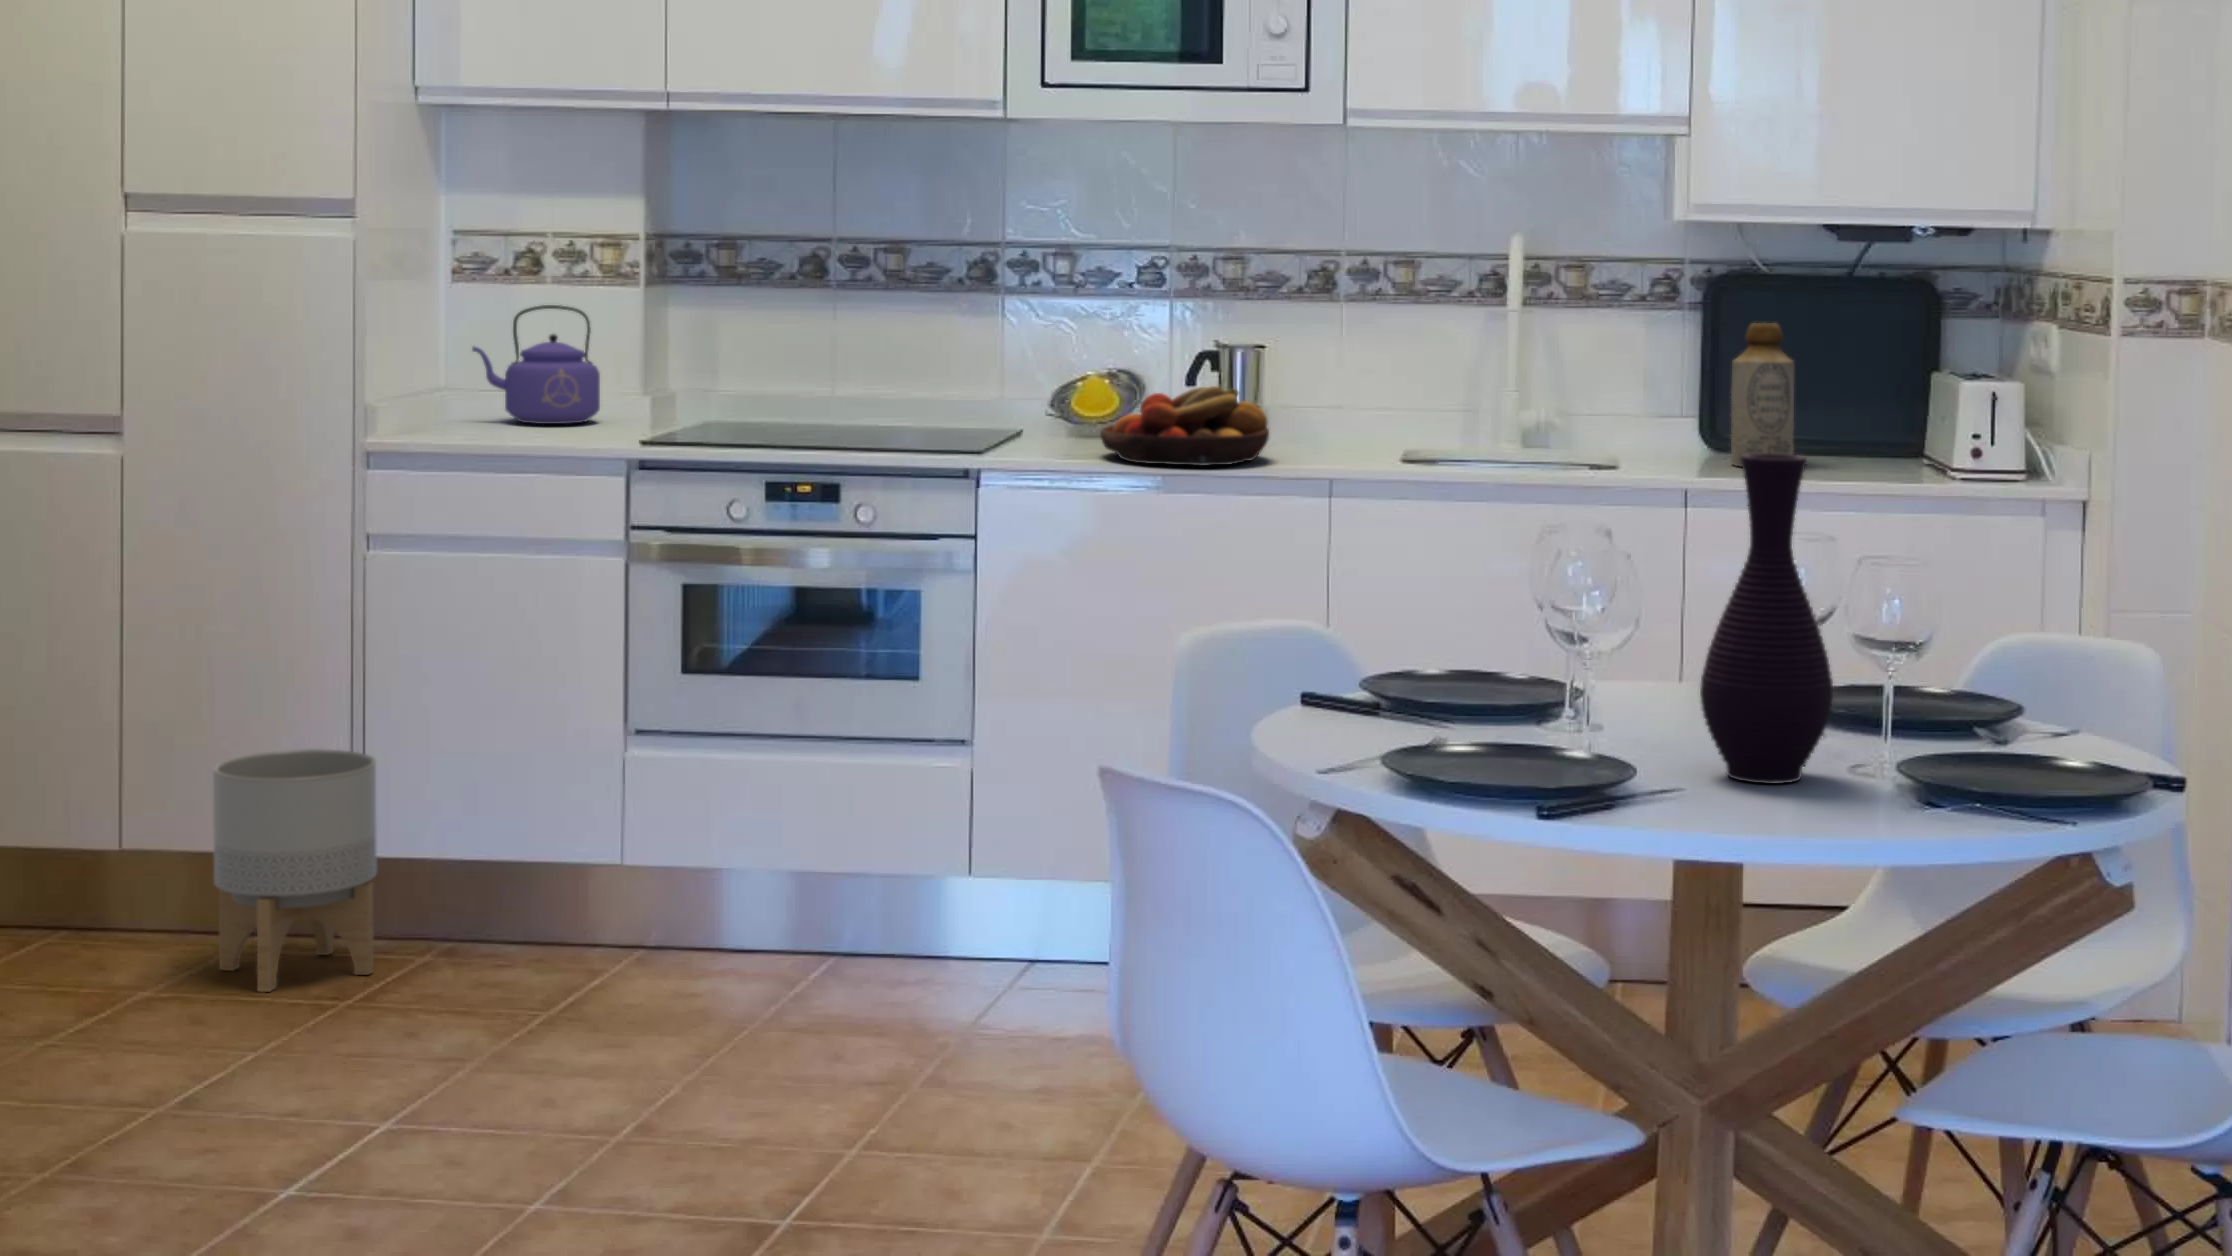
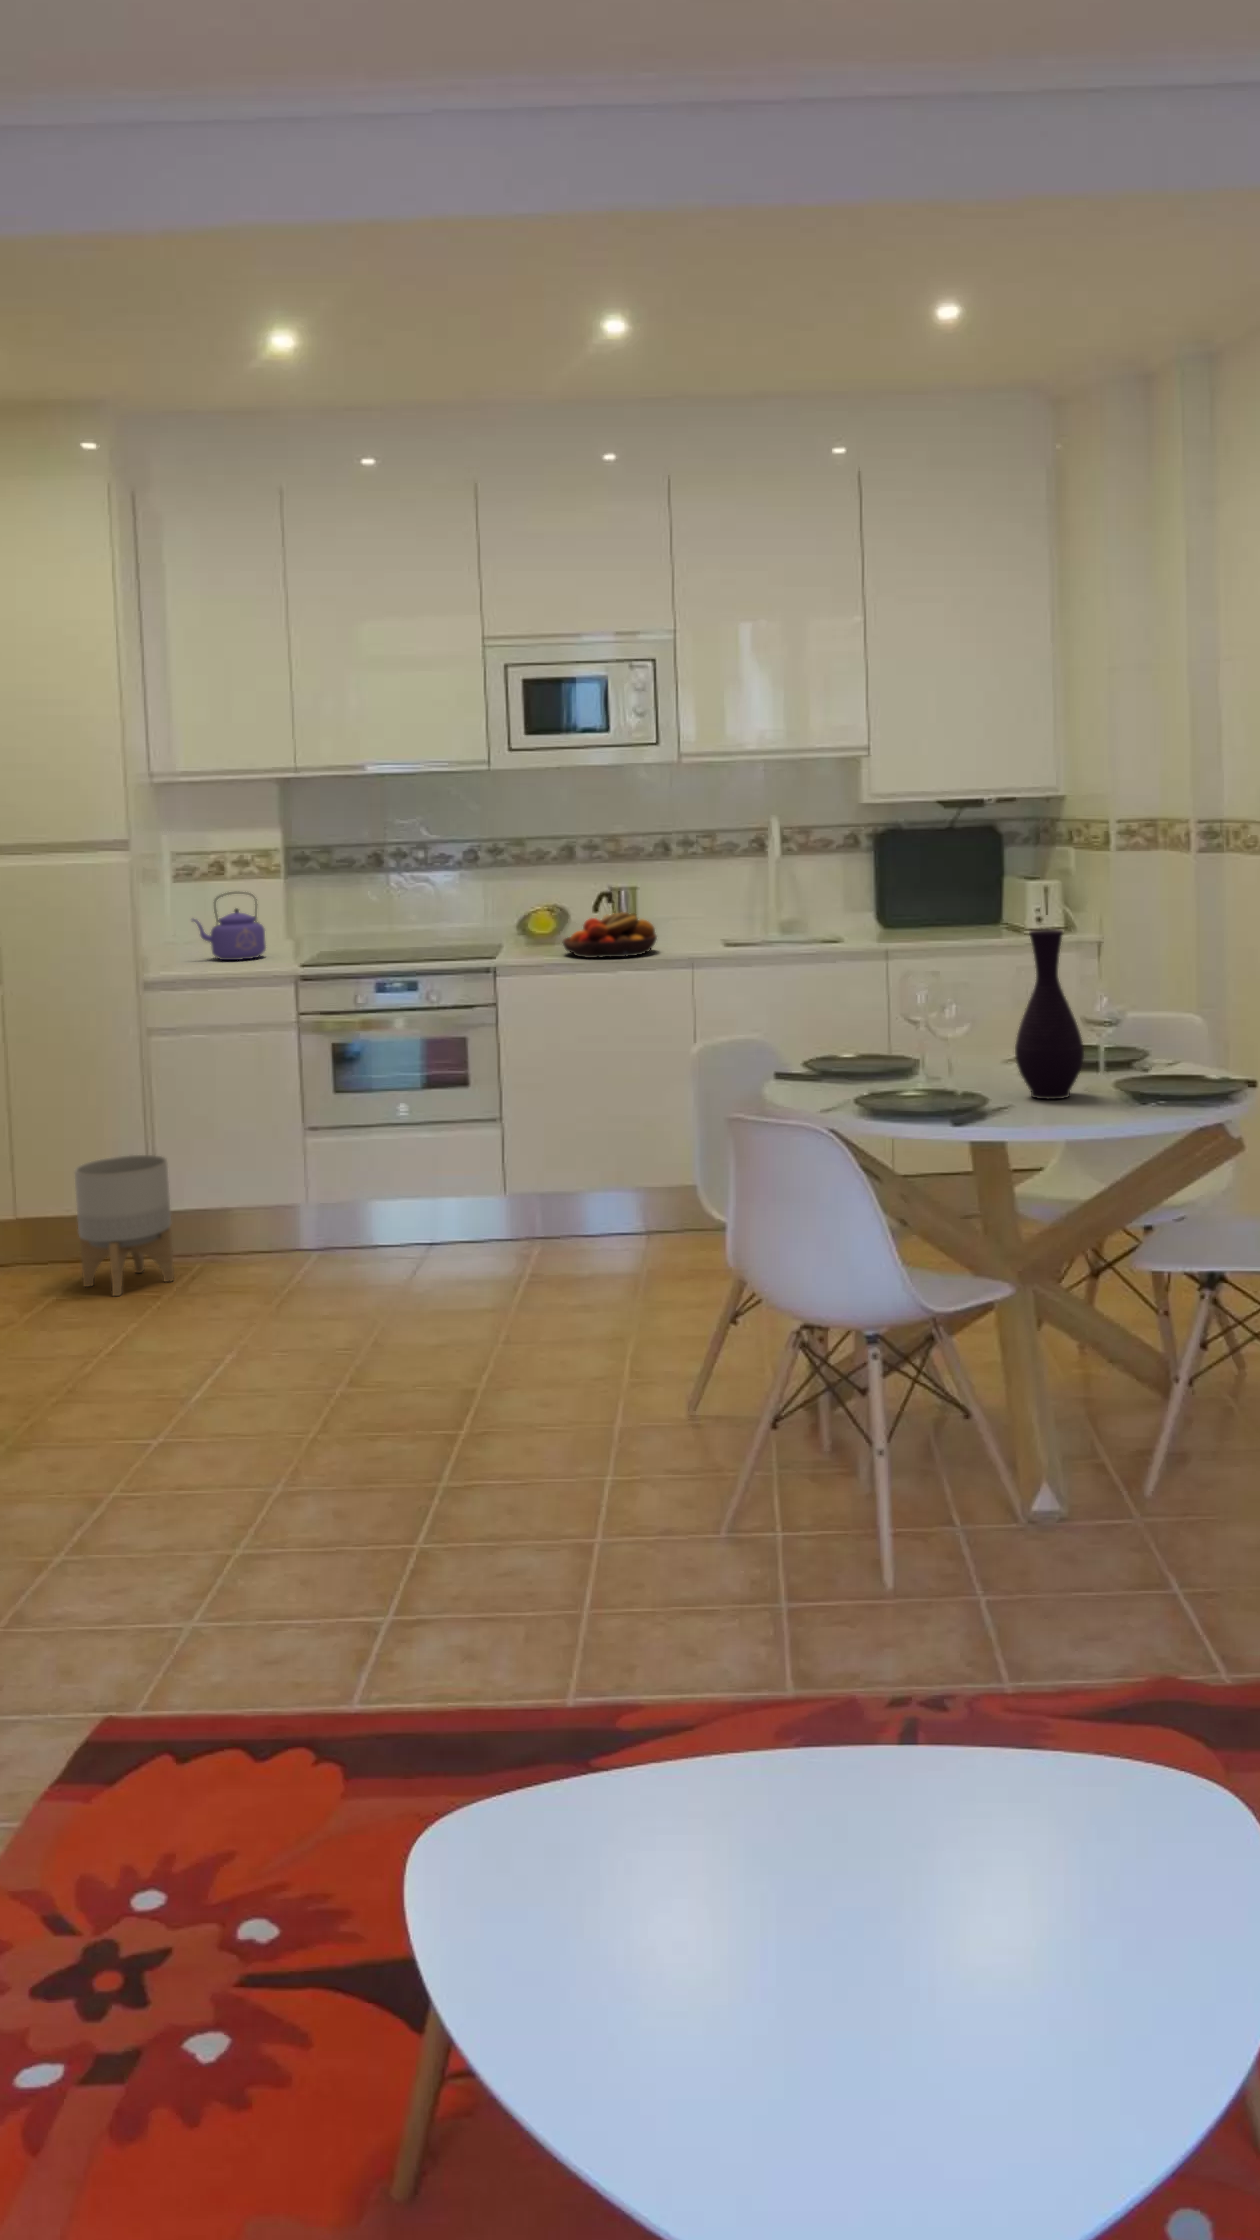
bottle: present [1731,323,1795,466] -> none [899,857,936,936]

